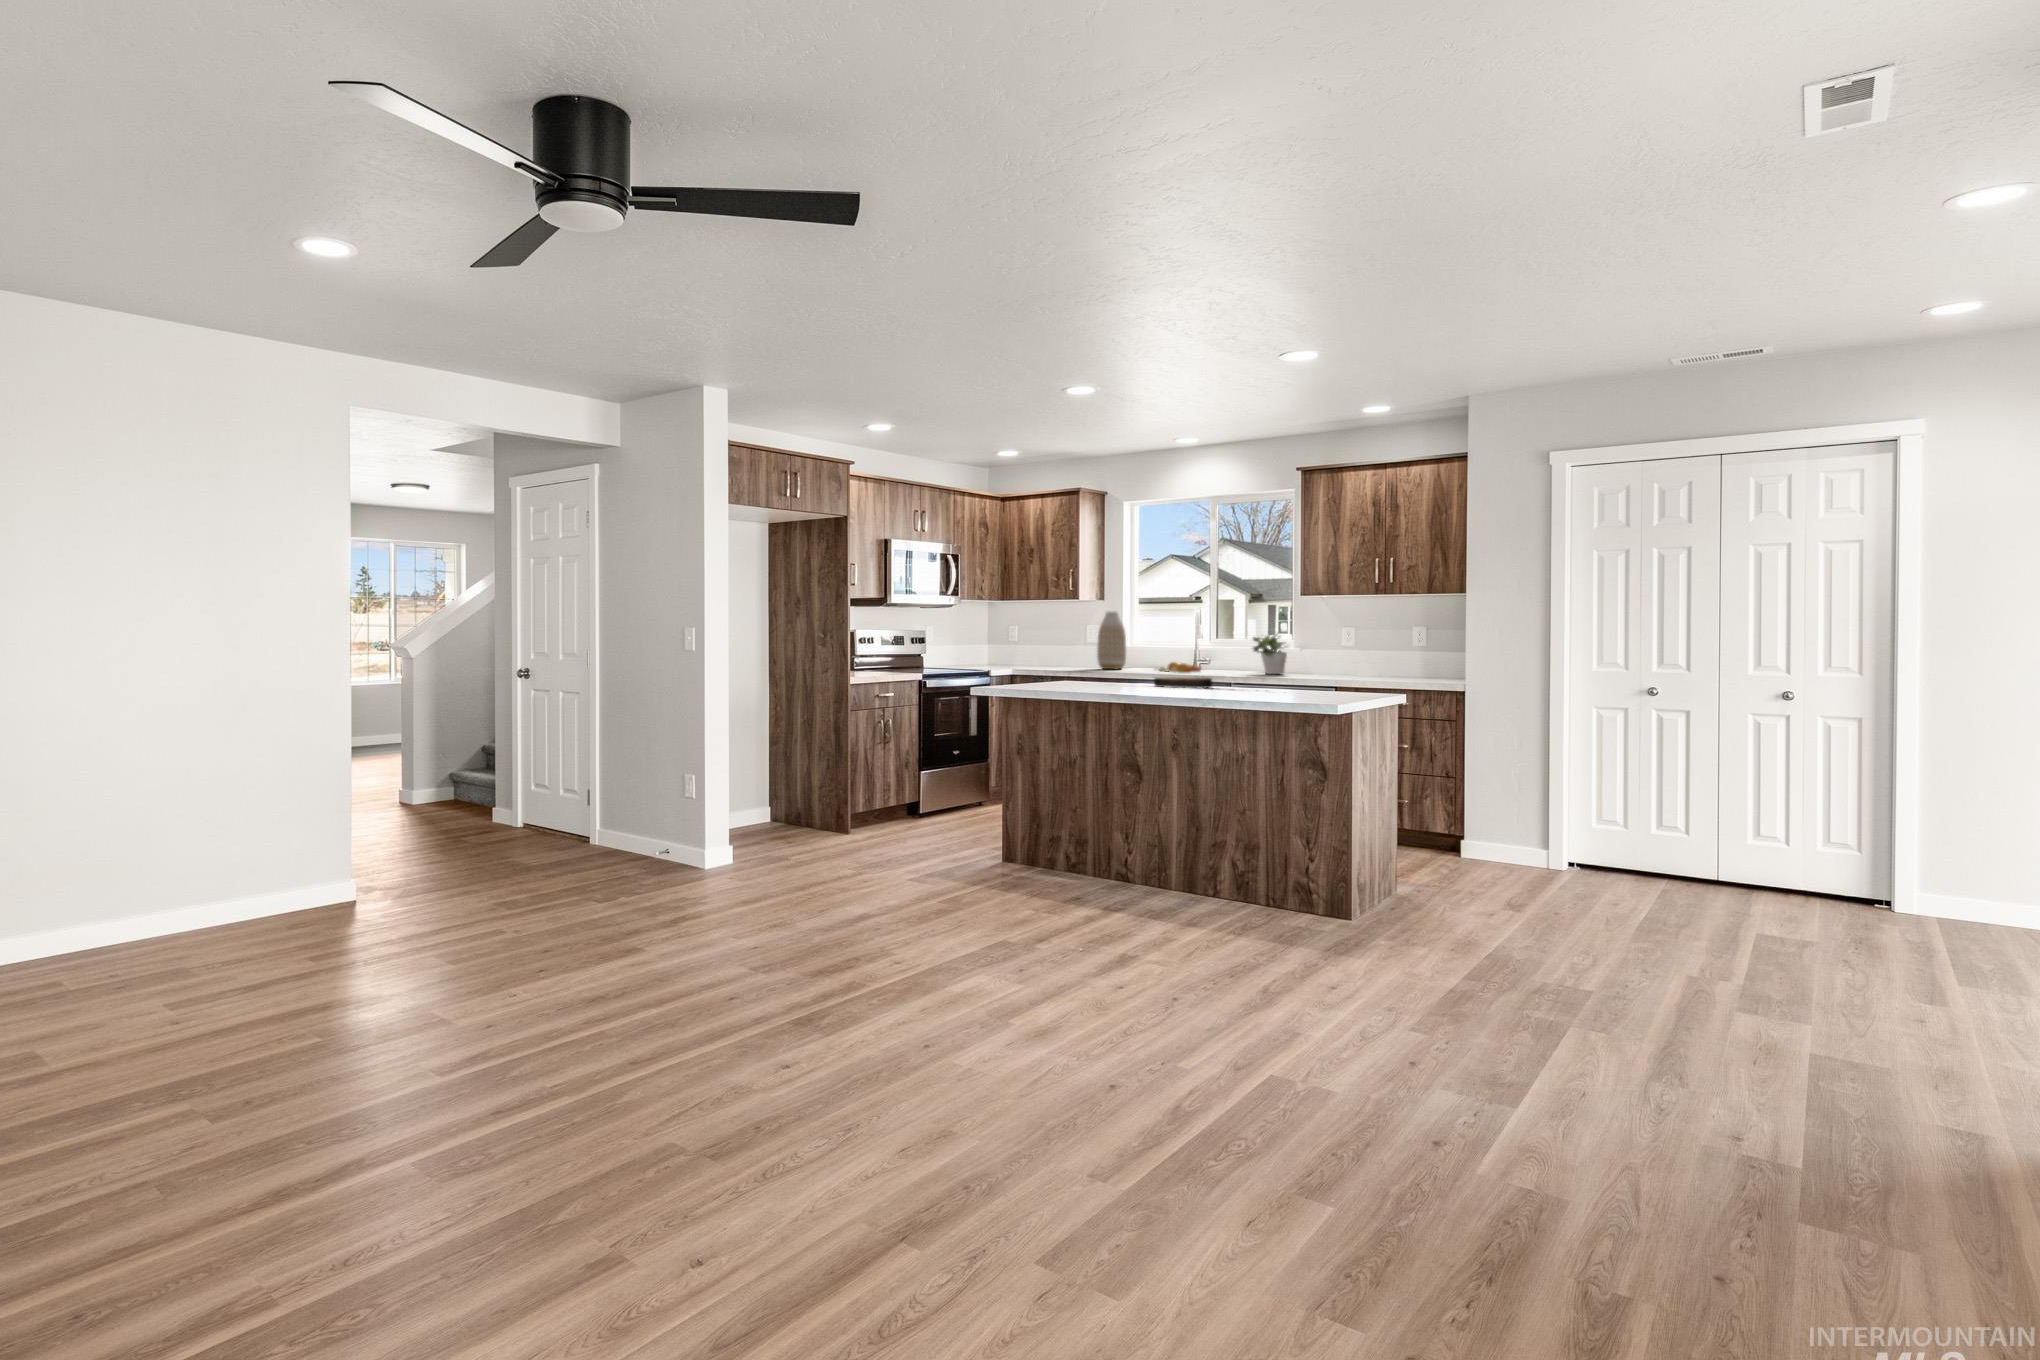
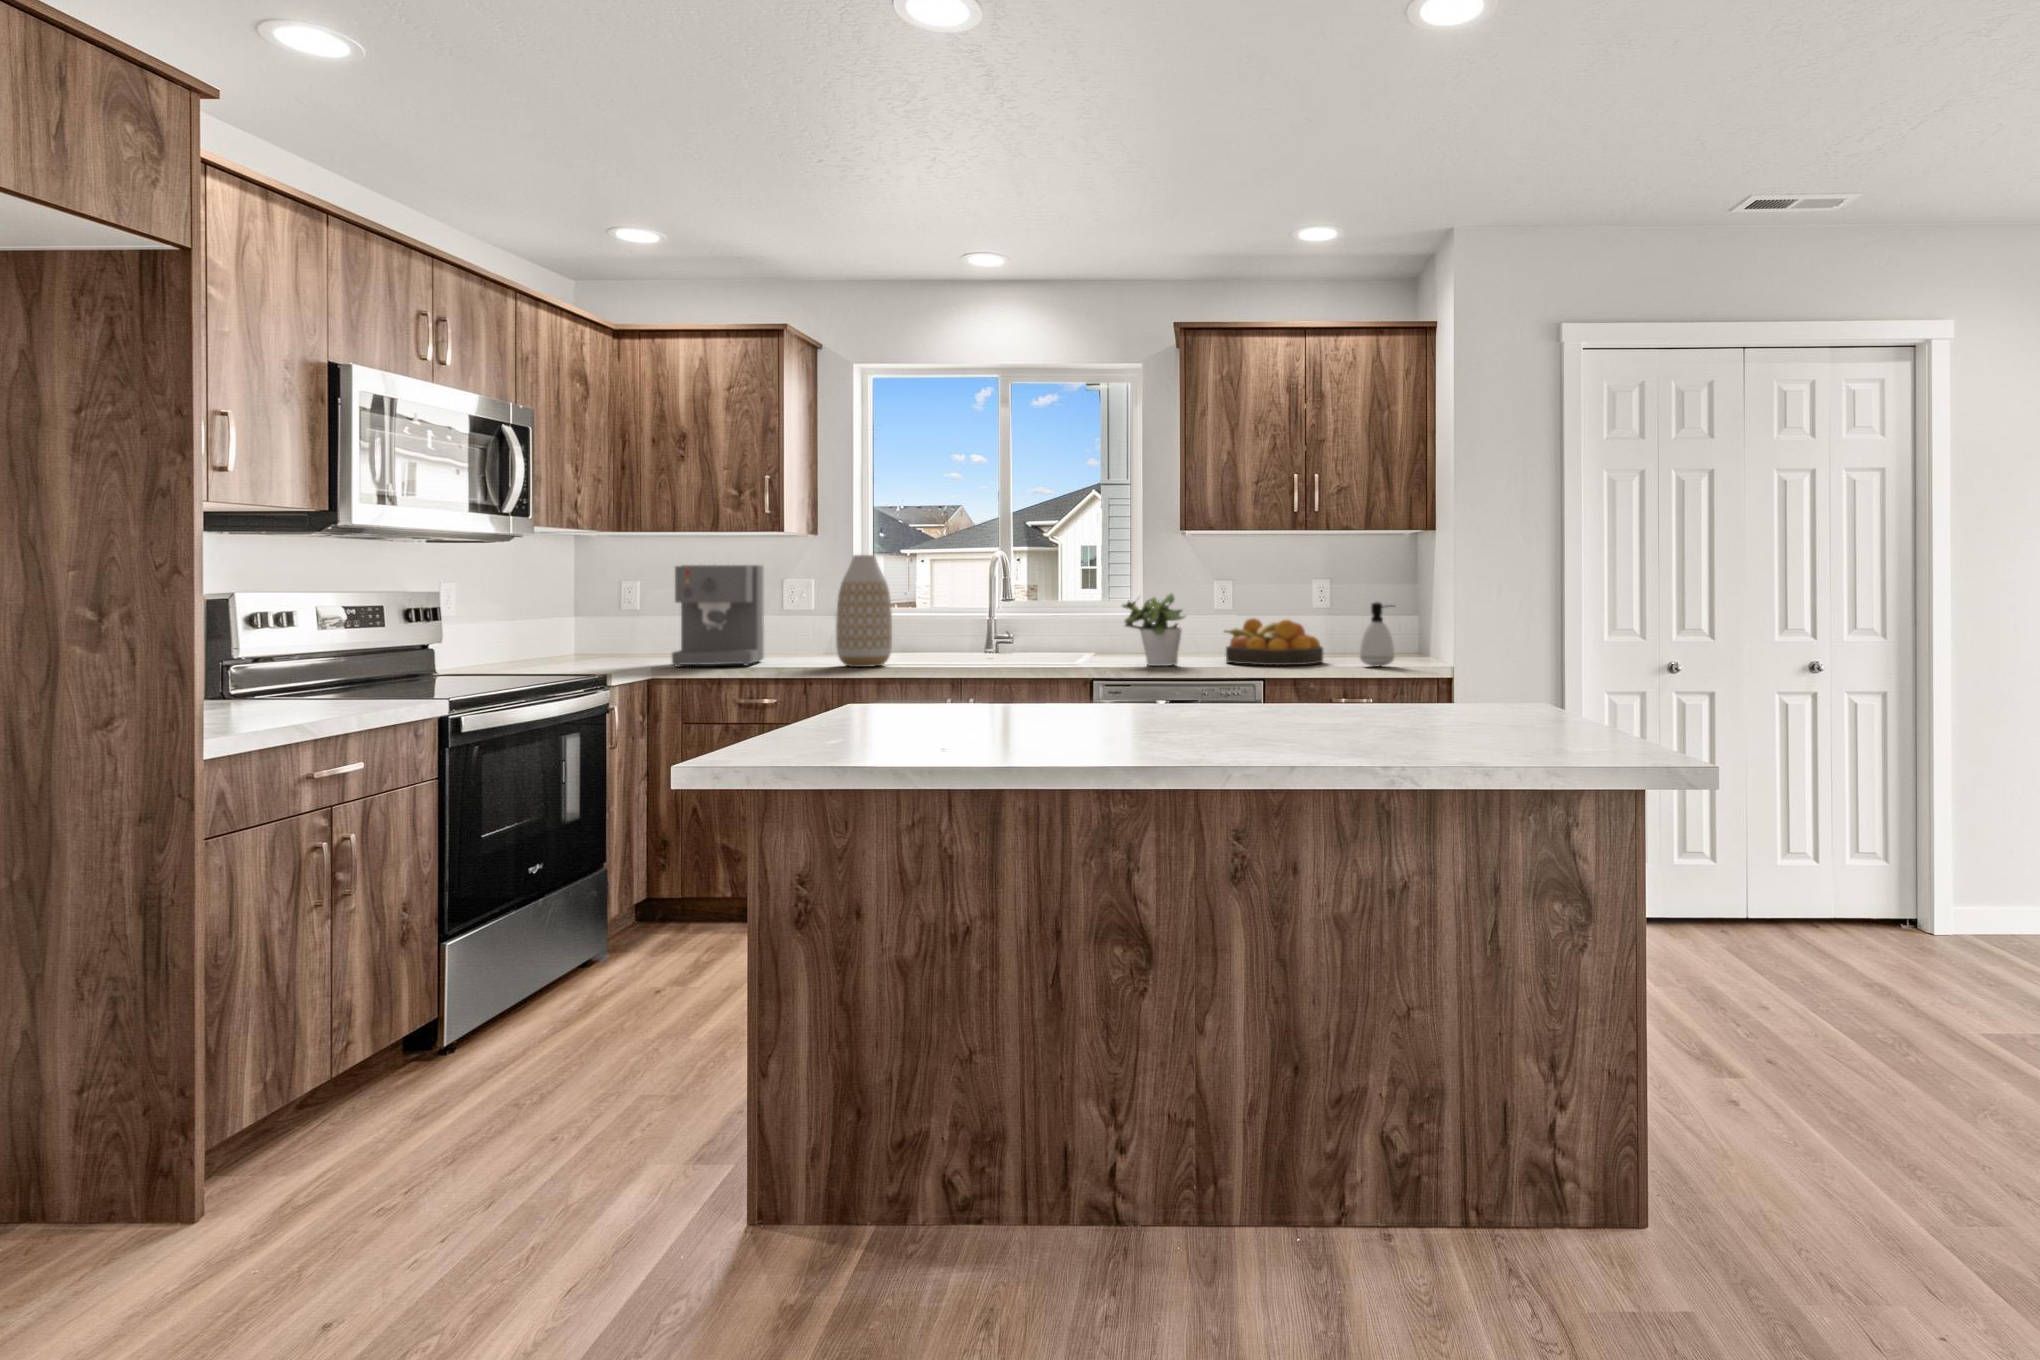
coffee maker: none [1022,617,1068,667] -> present [672,565,764,667]
soap dispenser: none [1400,639,1425,679] -> present [1360,602,1394,667]
fruit bowl: present [1154,662,1212,689] -> present [1225,618,1323,665]

